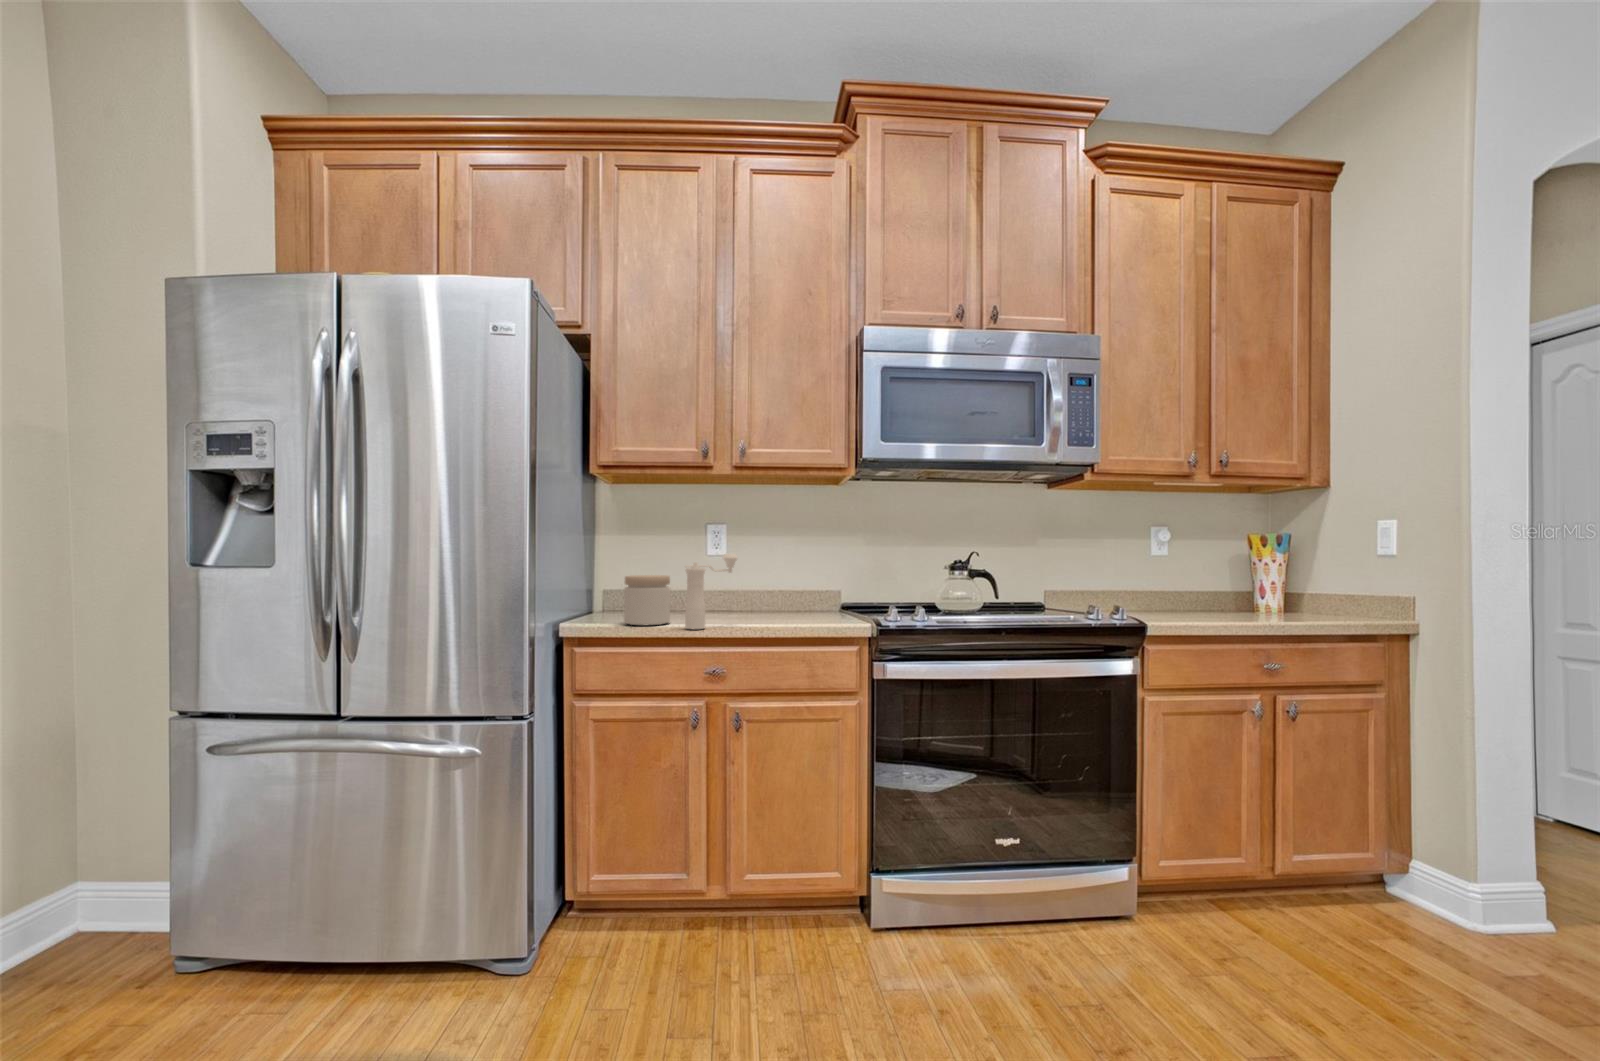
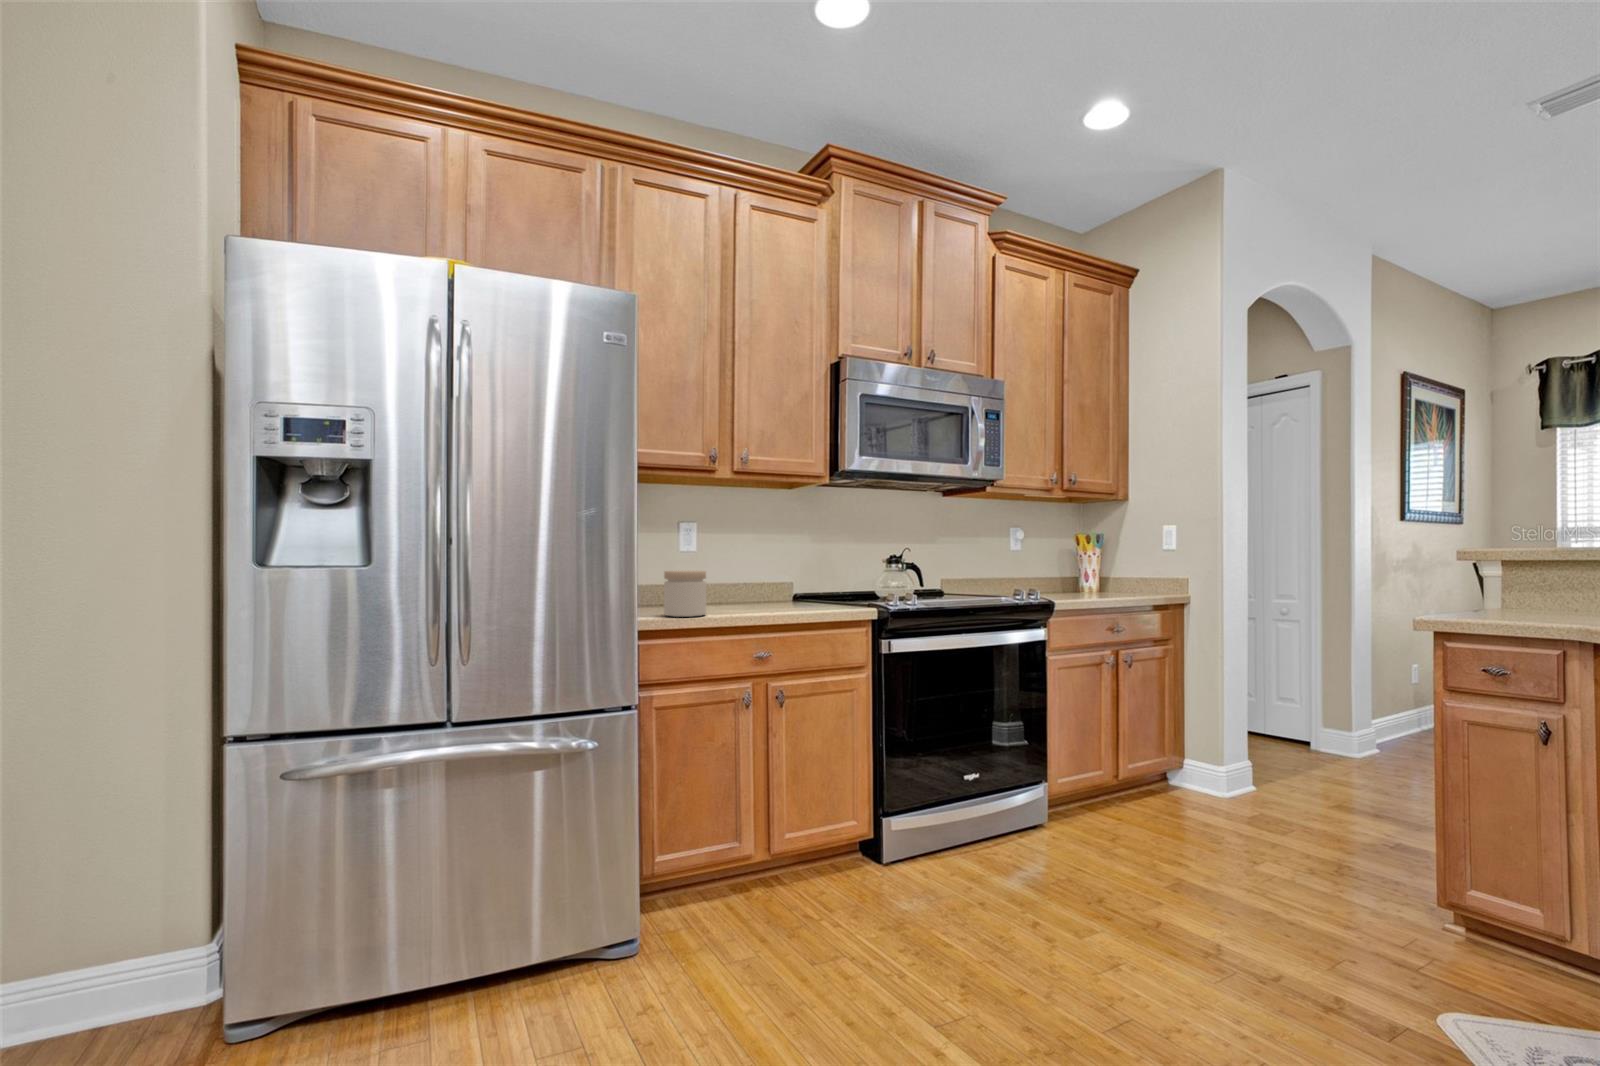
pepper mill: present [685,554,738,629] -> none [738,550,775,617]

